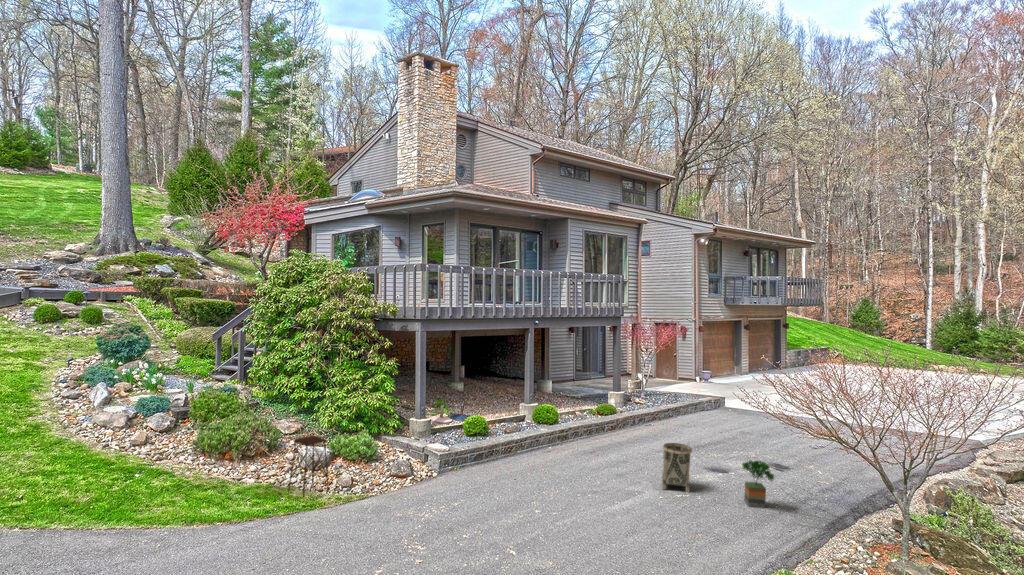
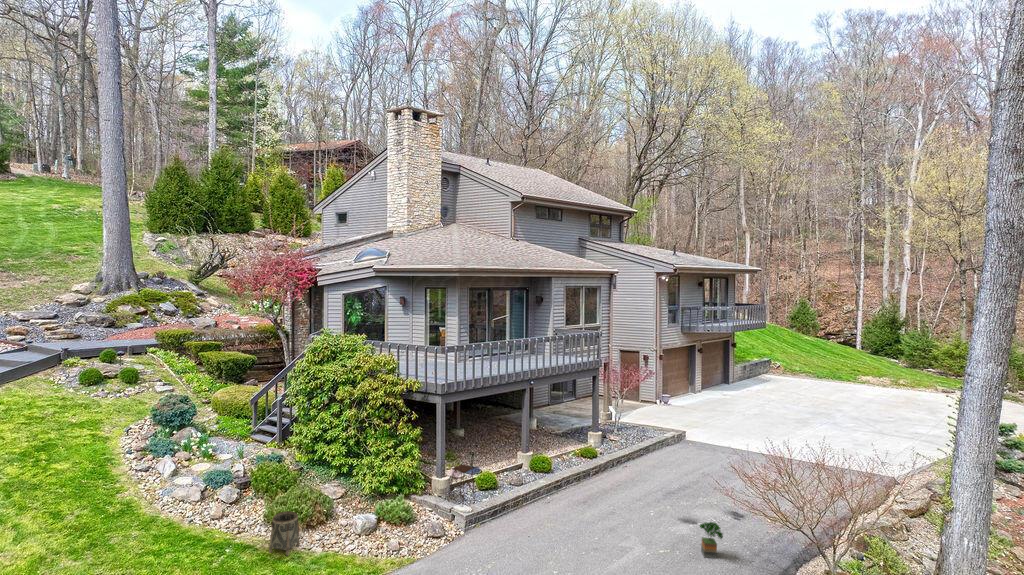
side table: present [288,436,329,497] -> present [449,464,474,506]
basket: present [662,443,692,492] -> present [269,511,300,555]

